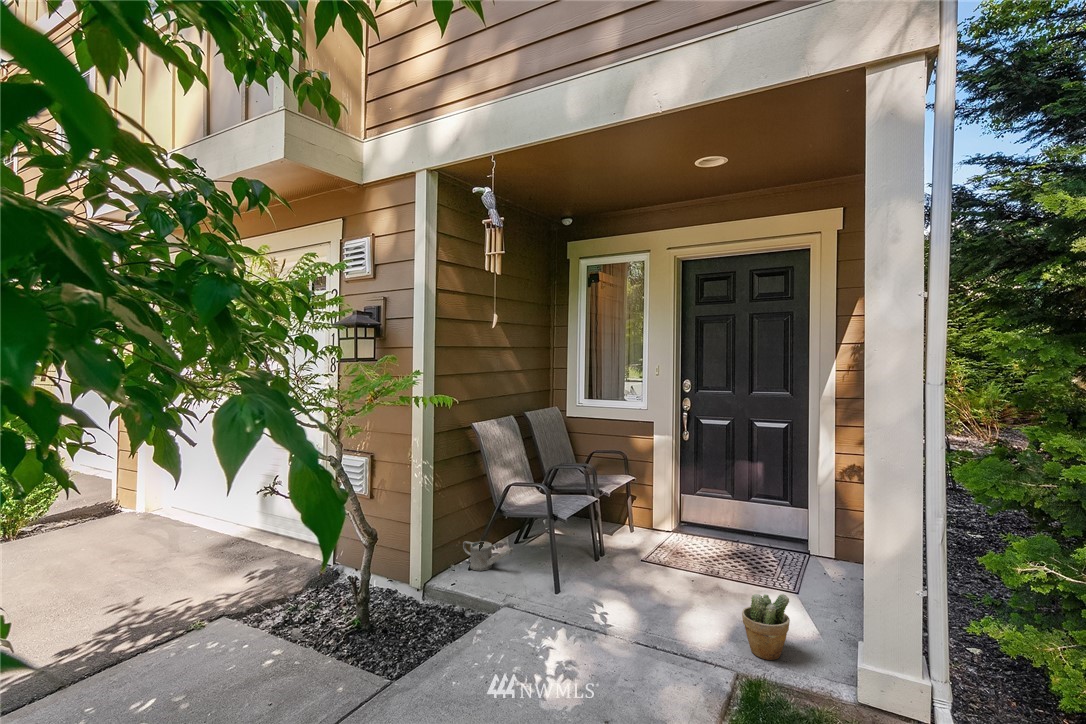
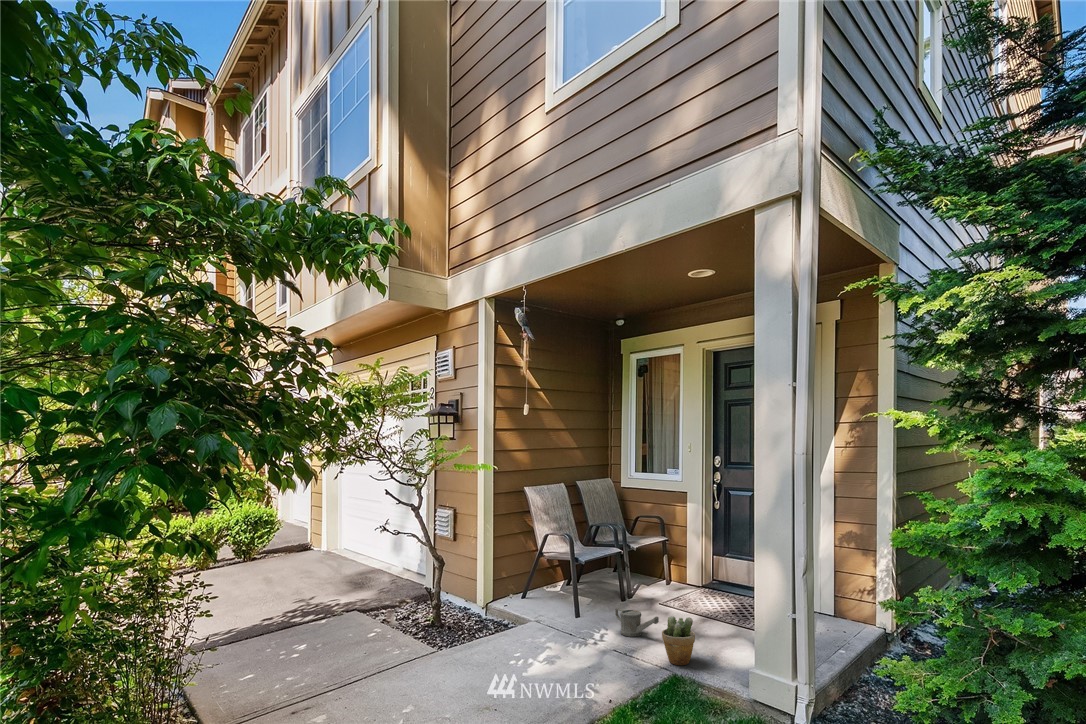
watering can: present [463,541,513,571] -> present [615,608,659,637]

